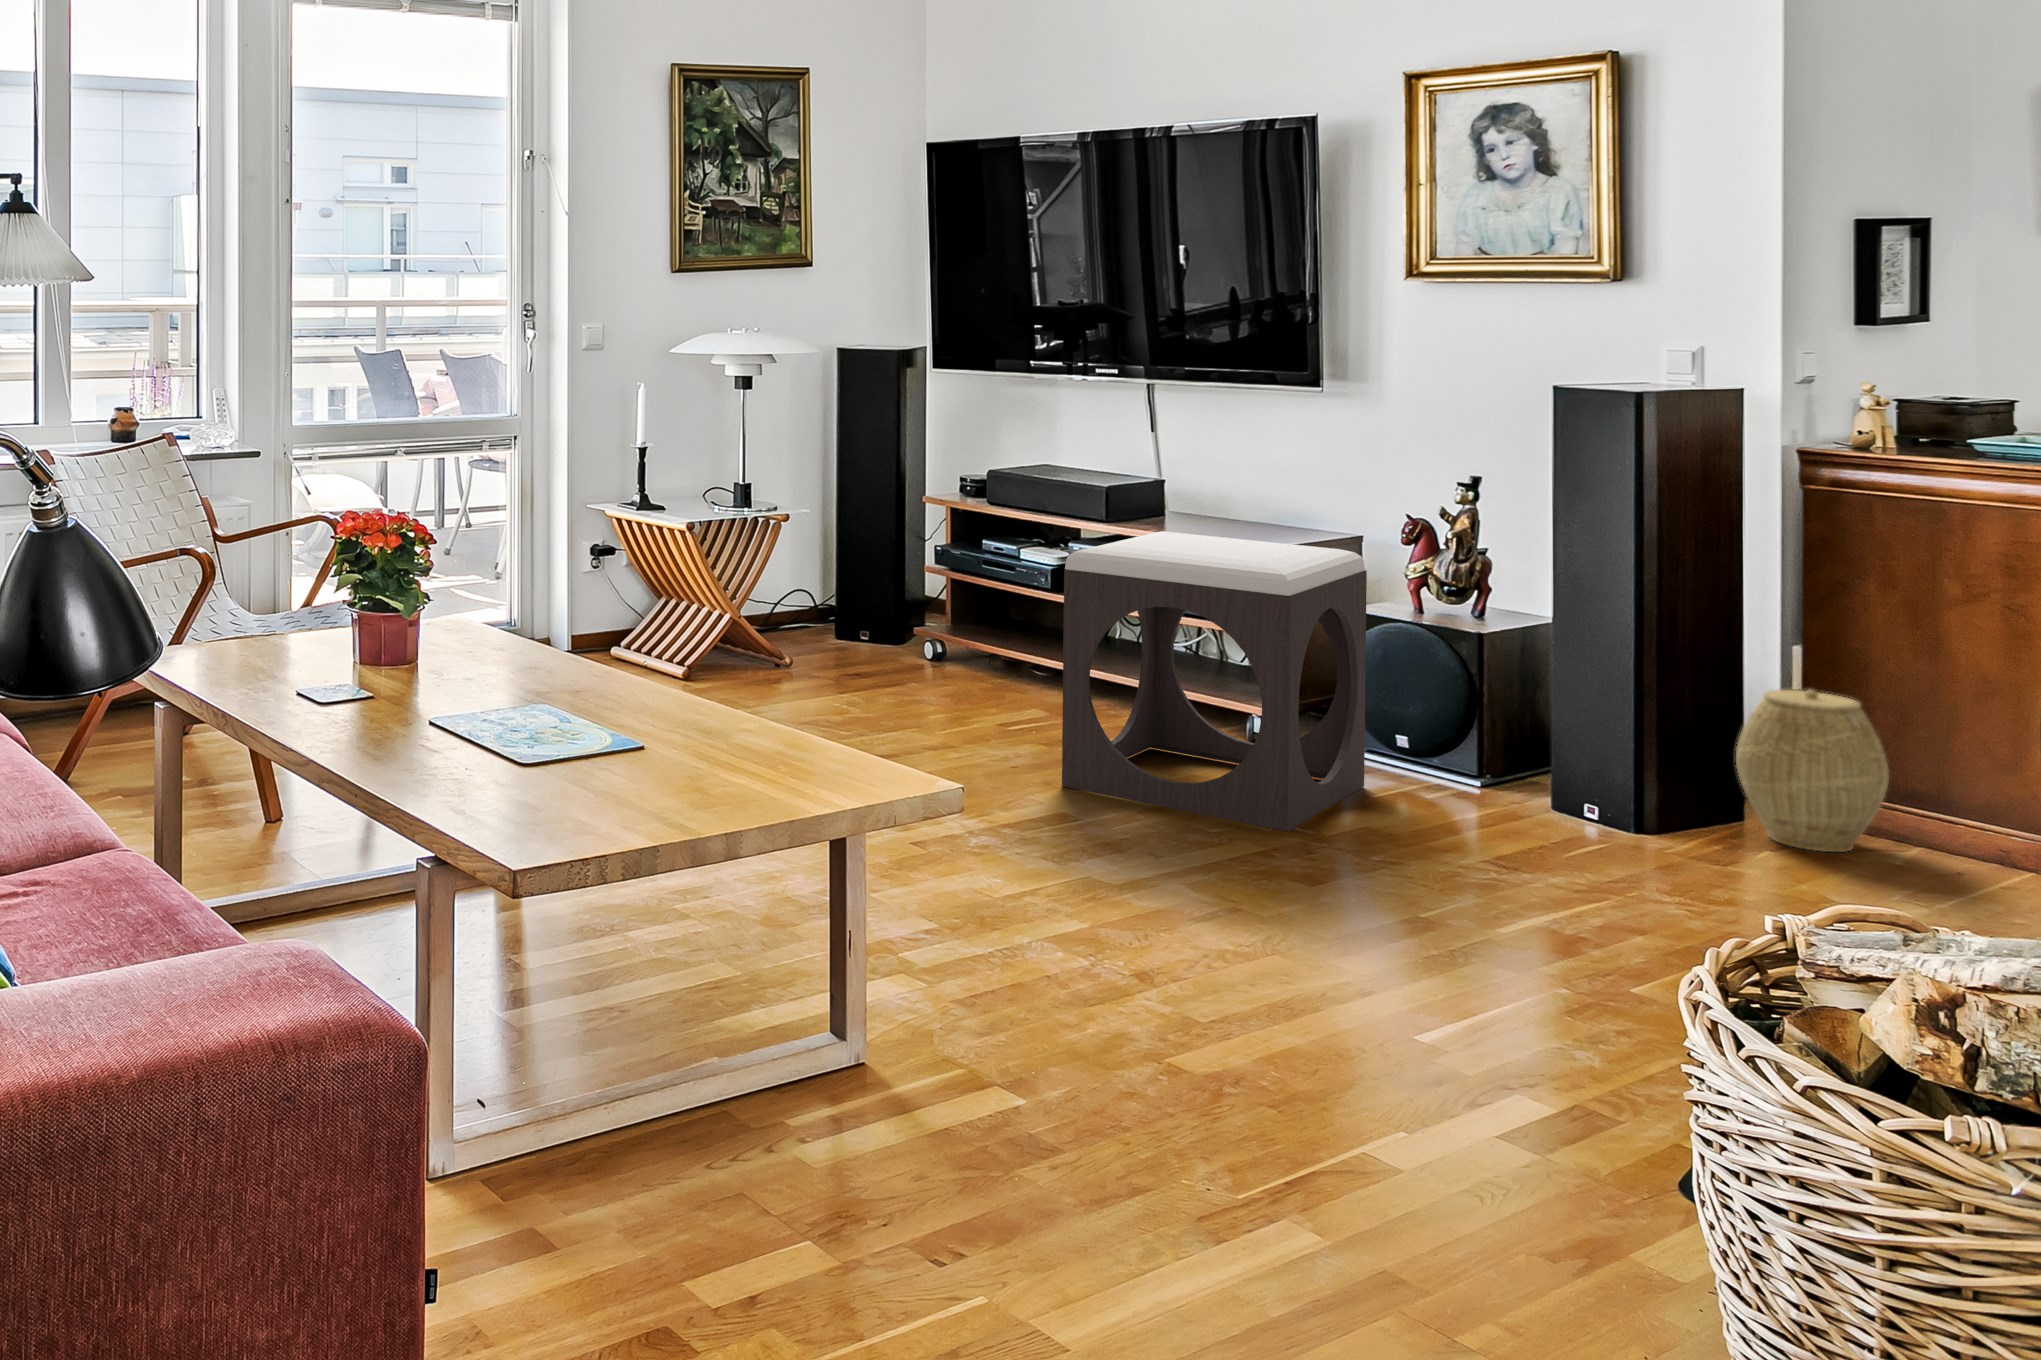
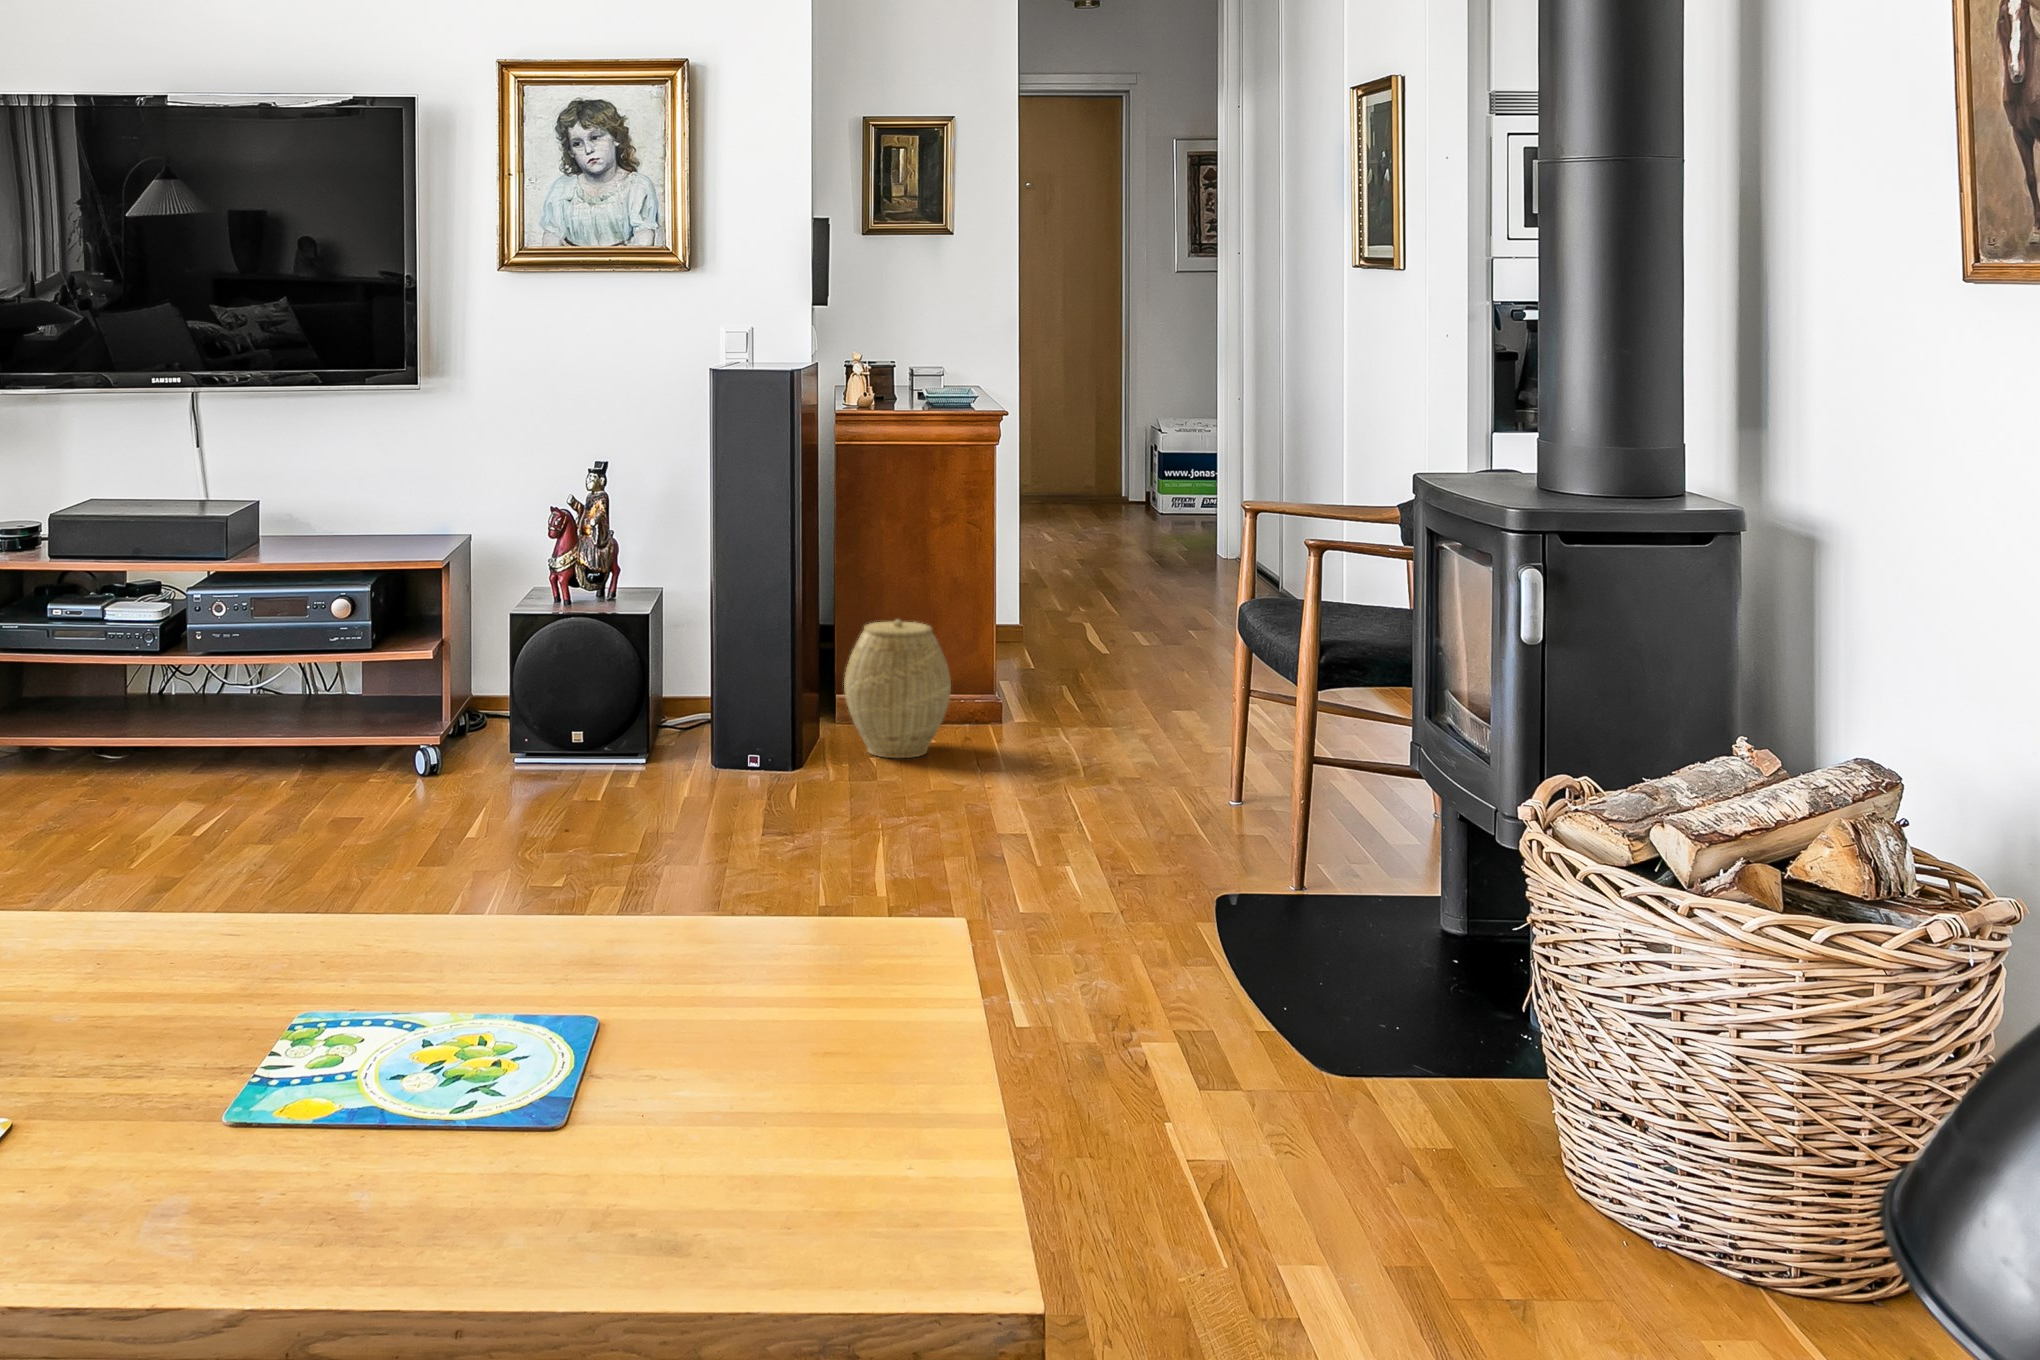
footstool: present [1062,531,1367,832] -> none [342,546,605,869]

